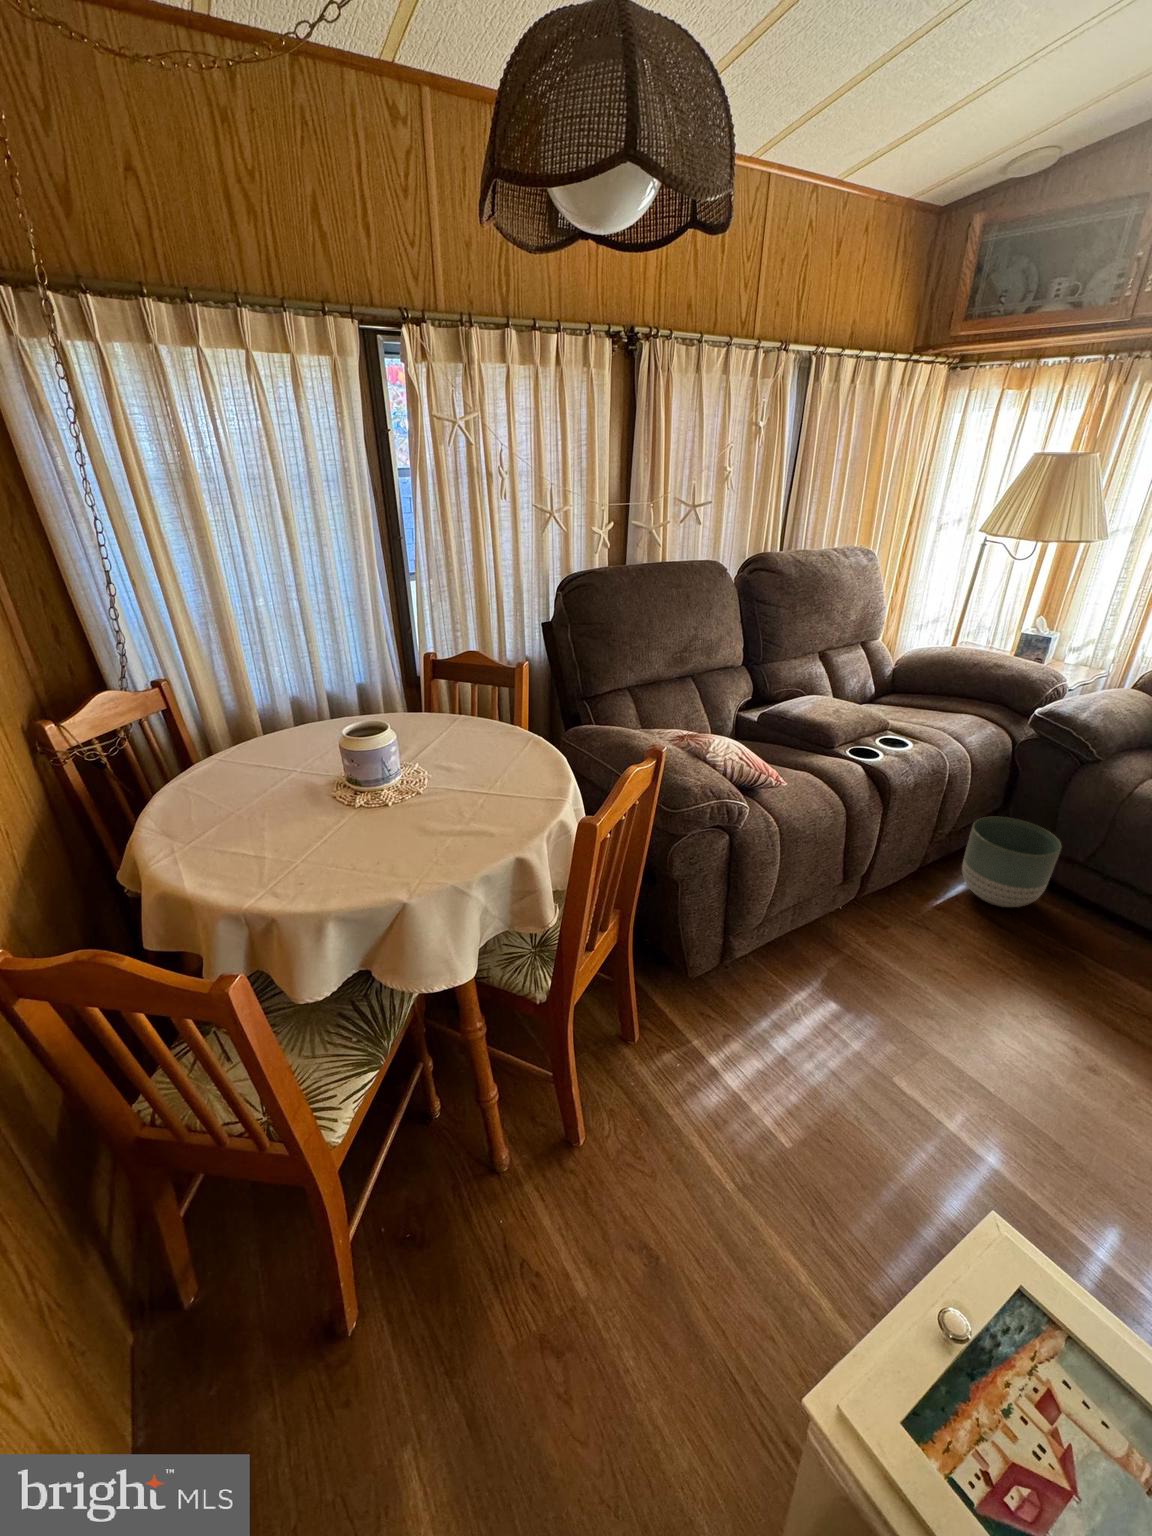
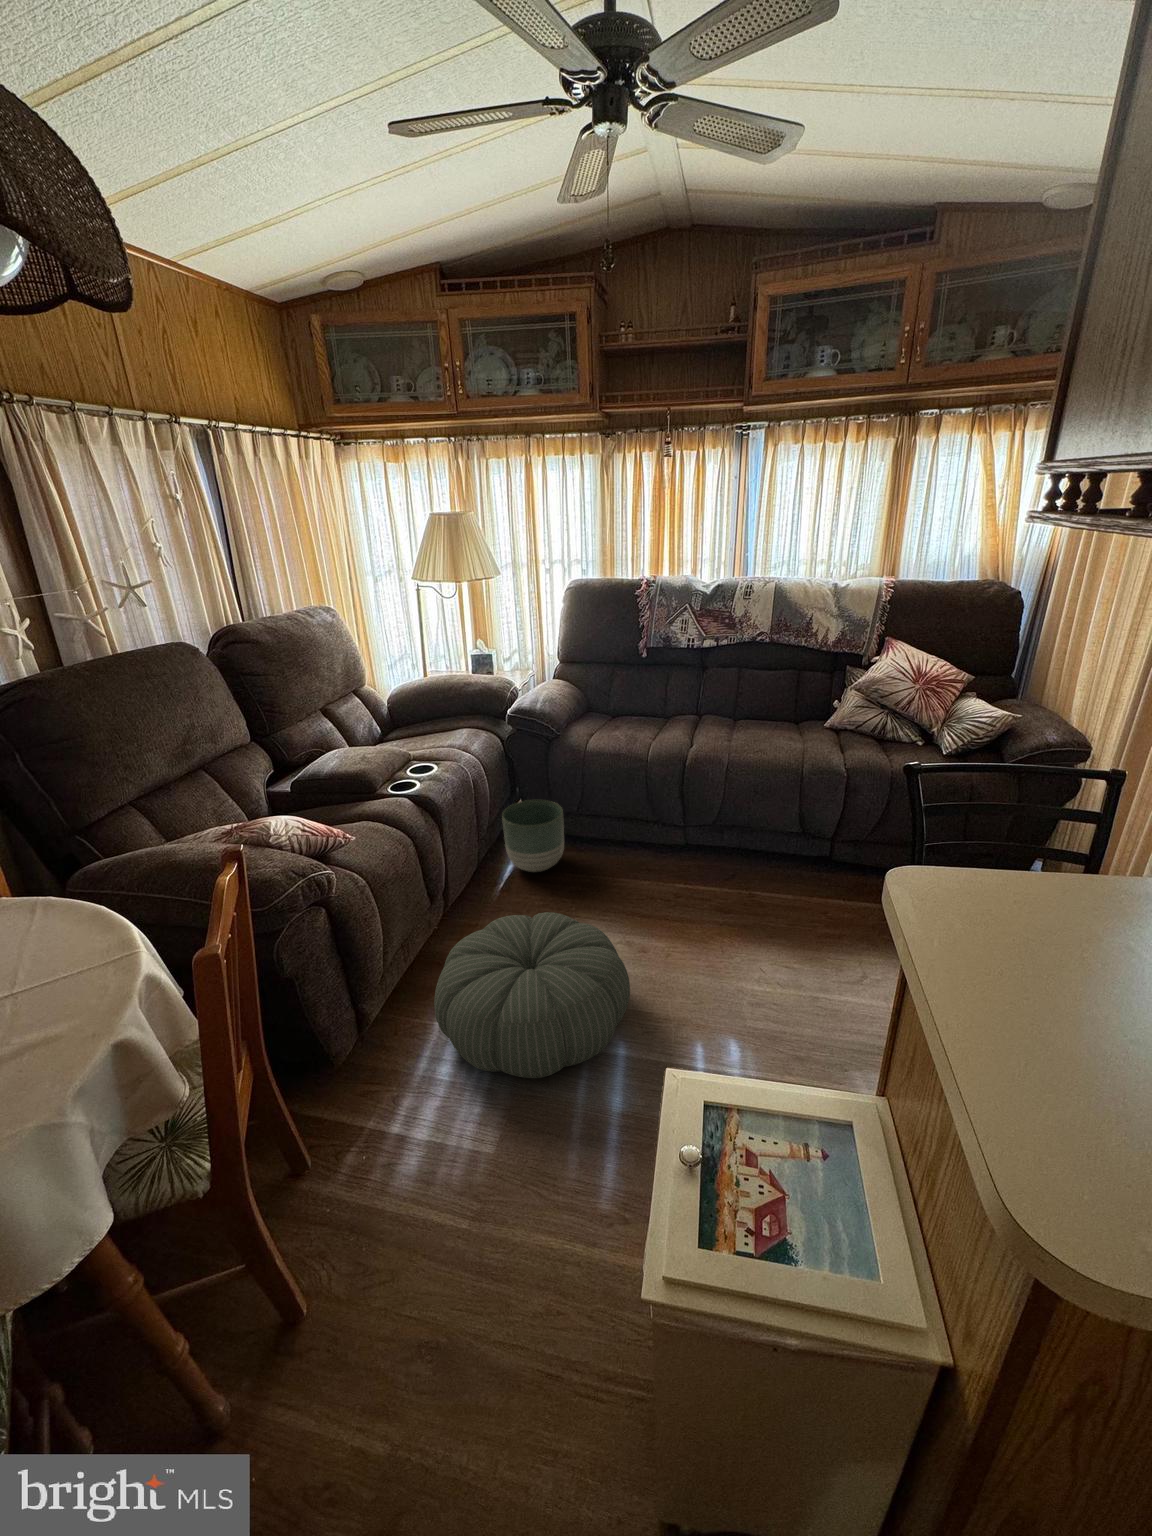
pouf: none [793,930,1049,1144] -> present [434,912,630,1078]

